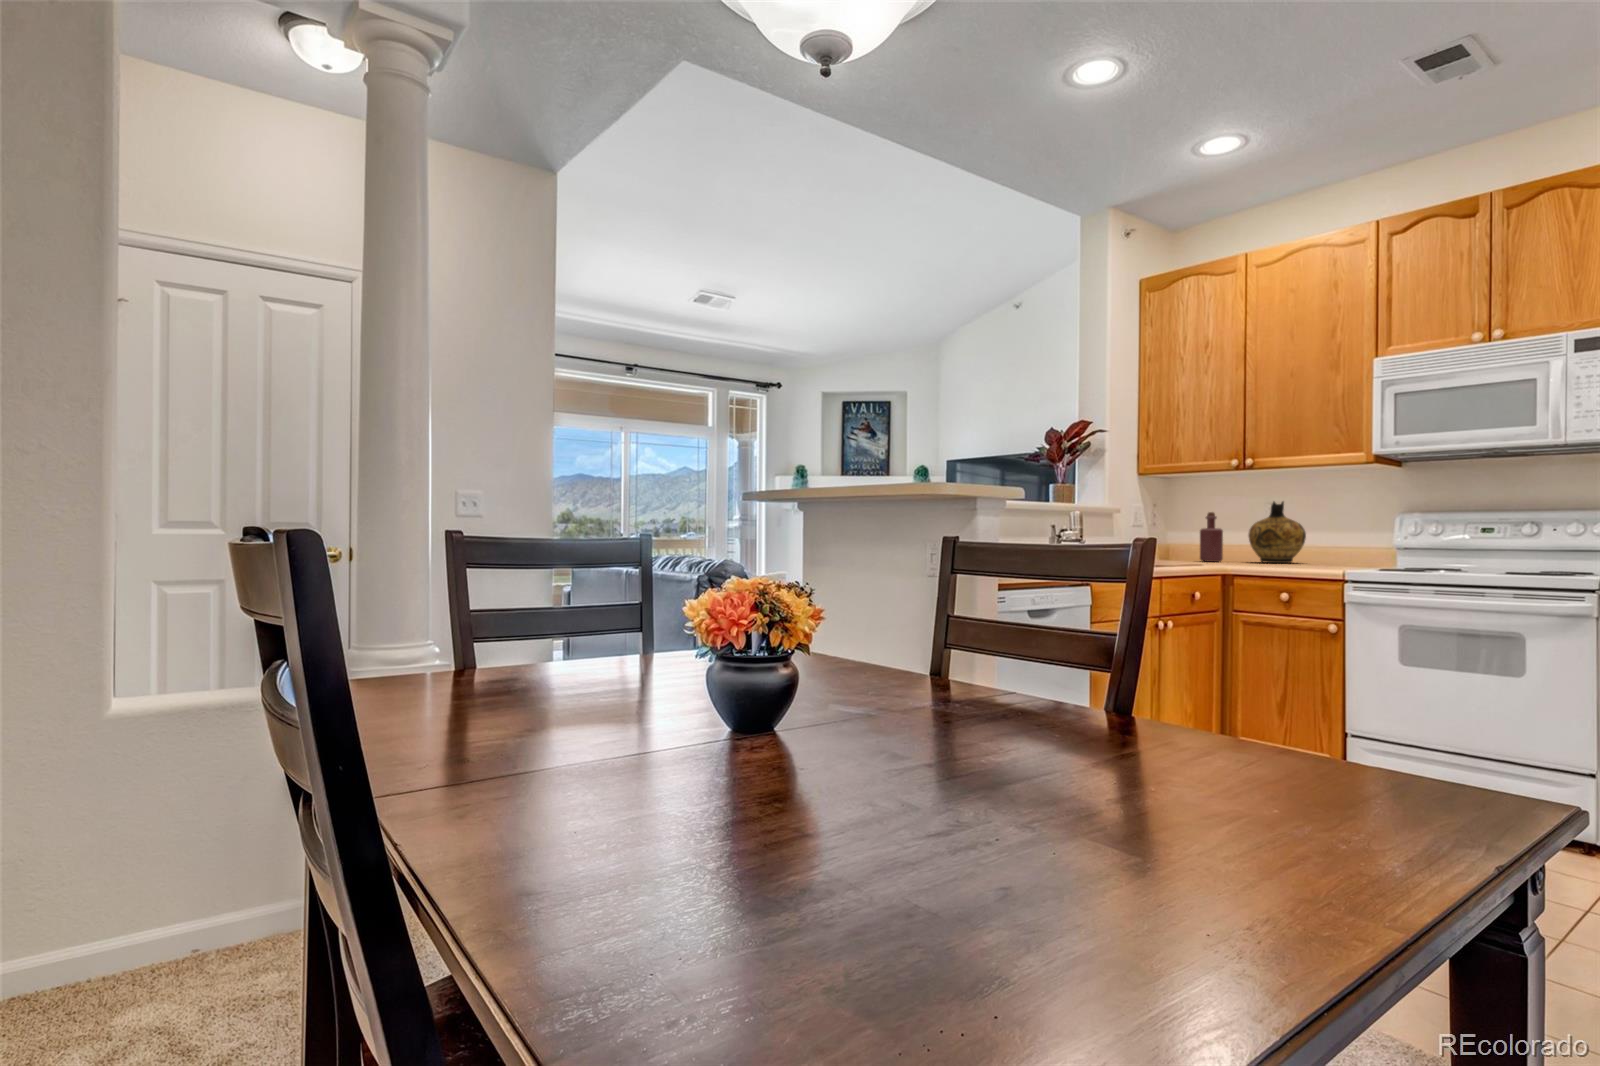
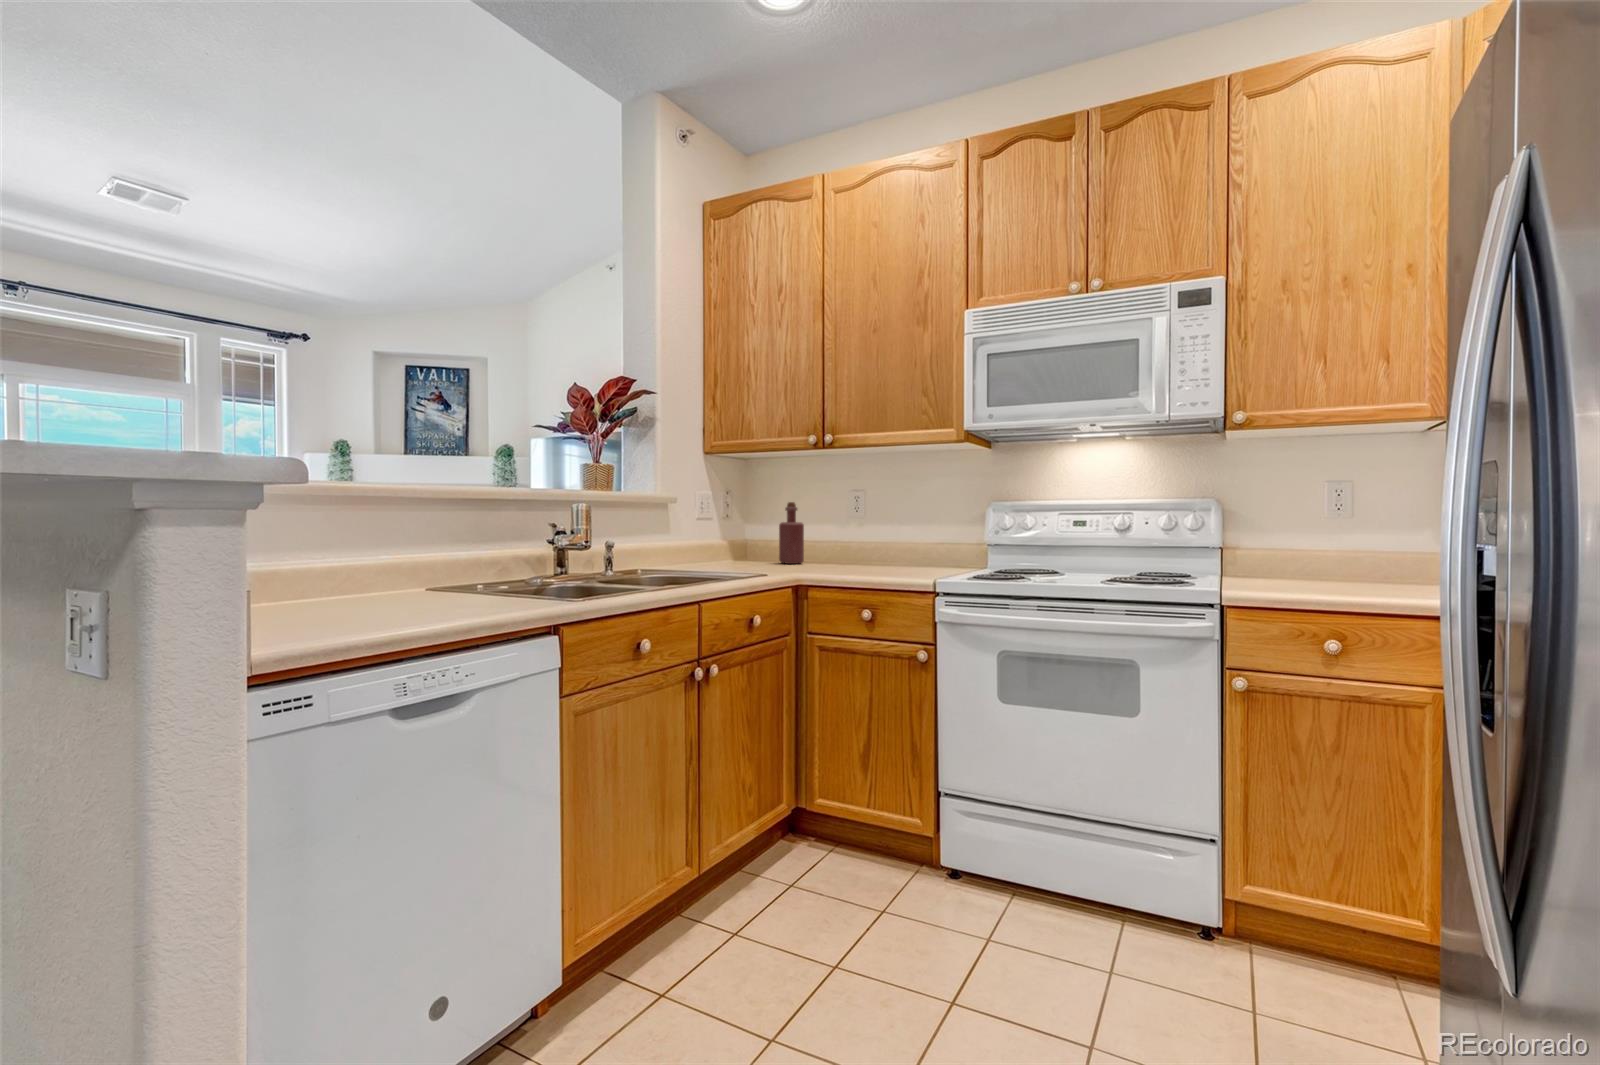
ceramic jug: present [1248,502,1306,563] -> none [832,489,892,564]

